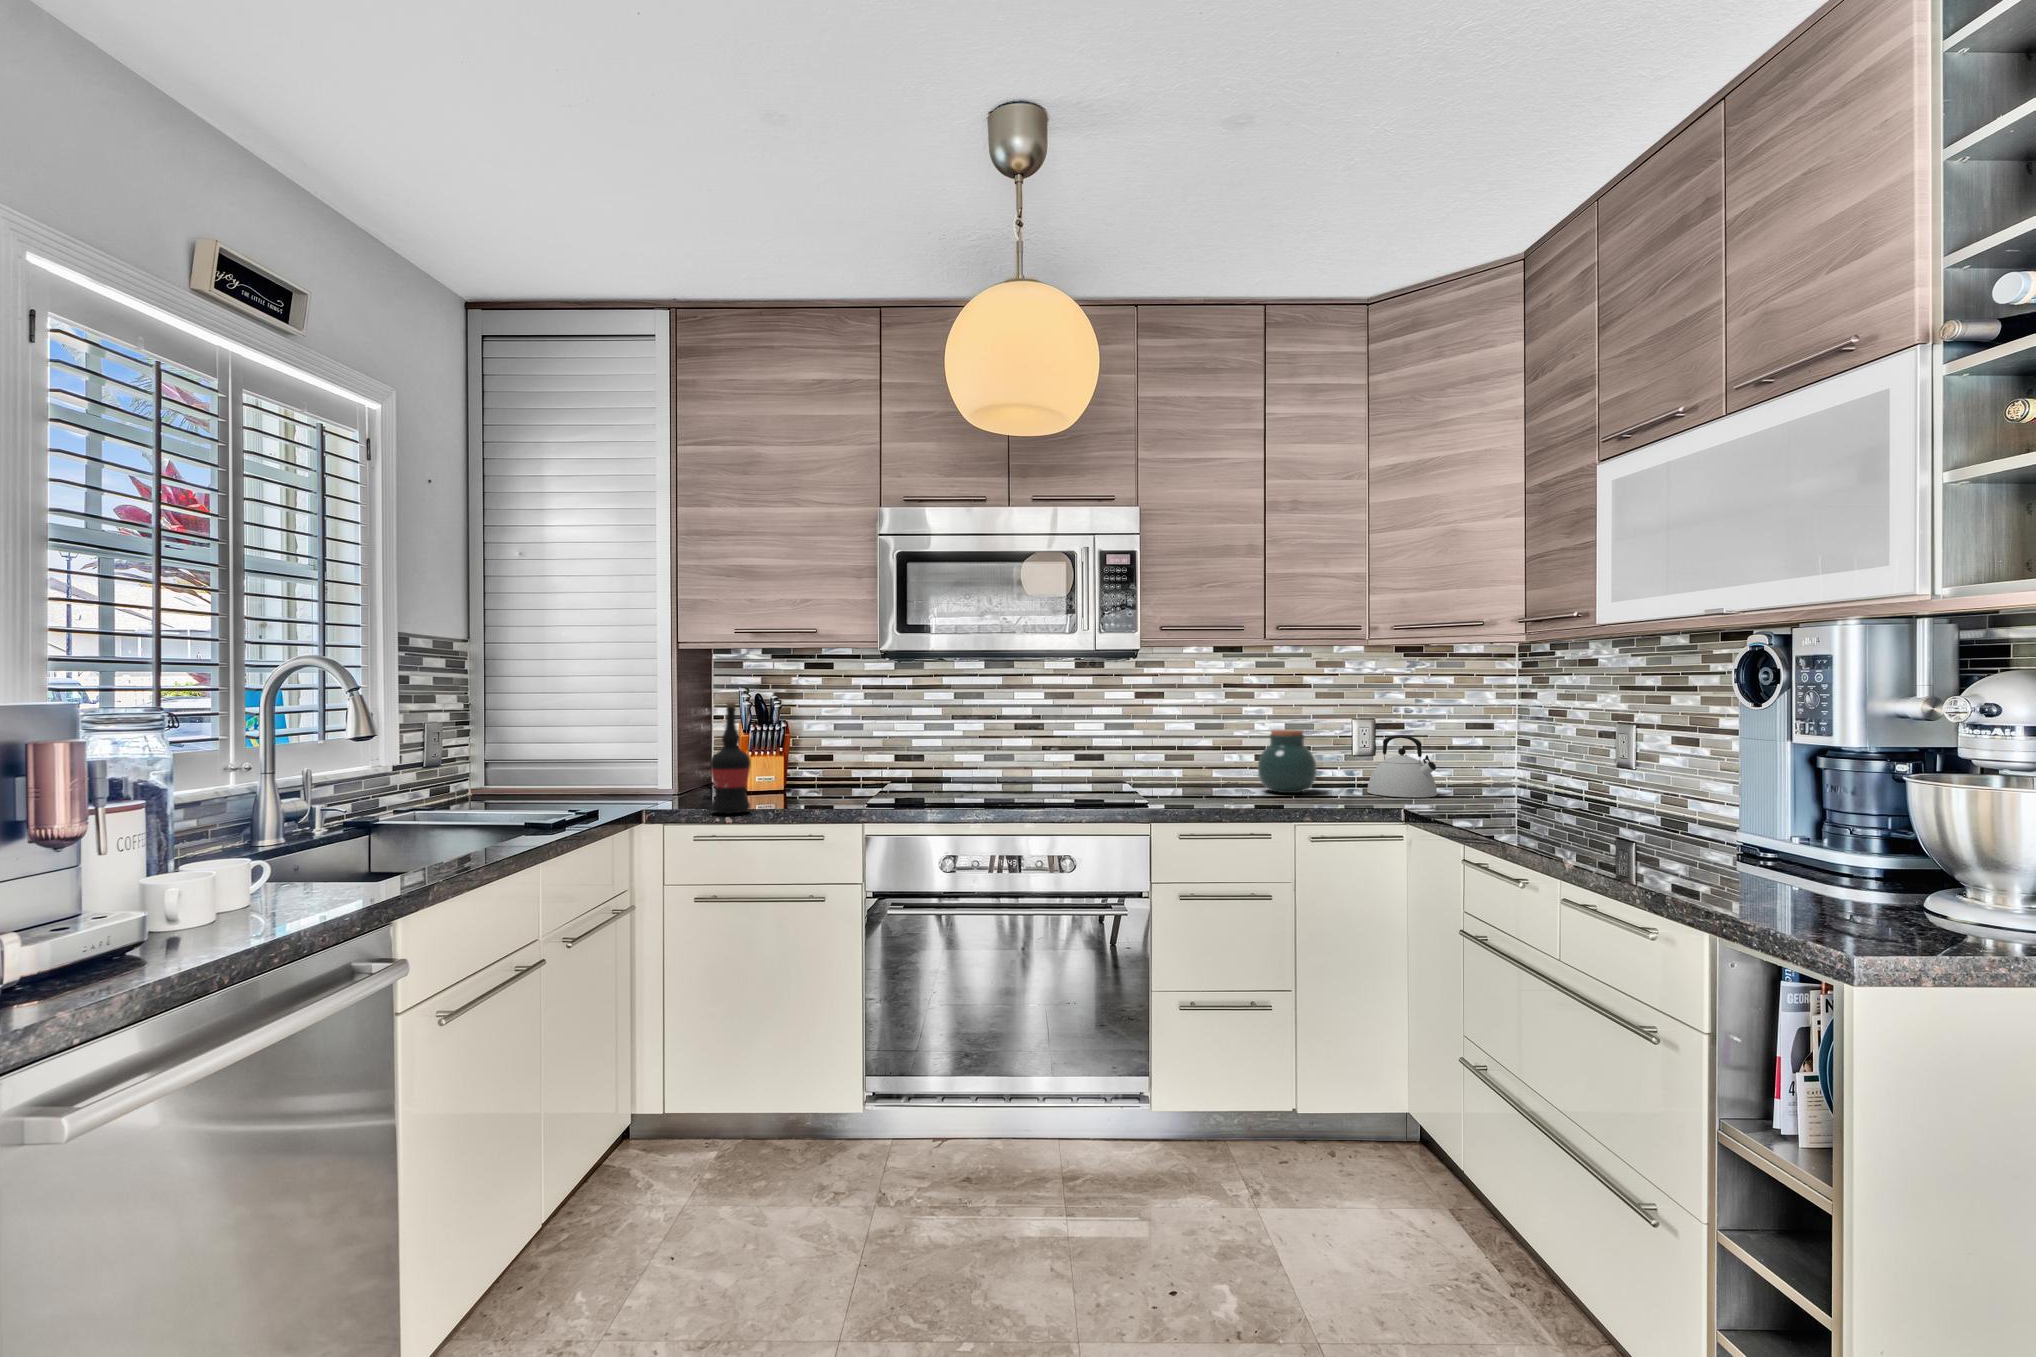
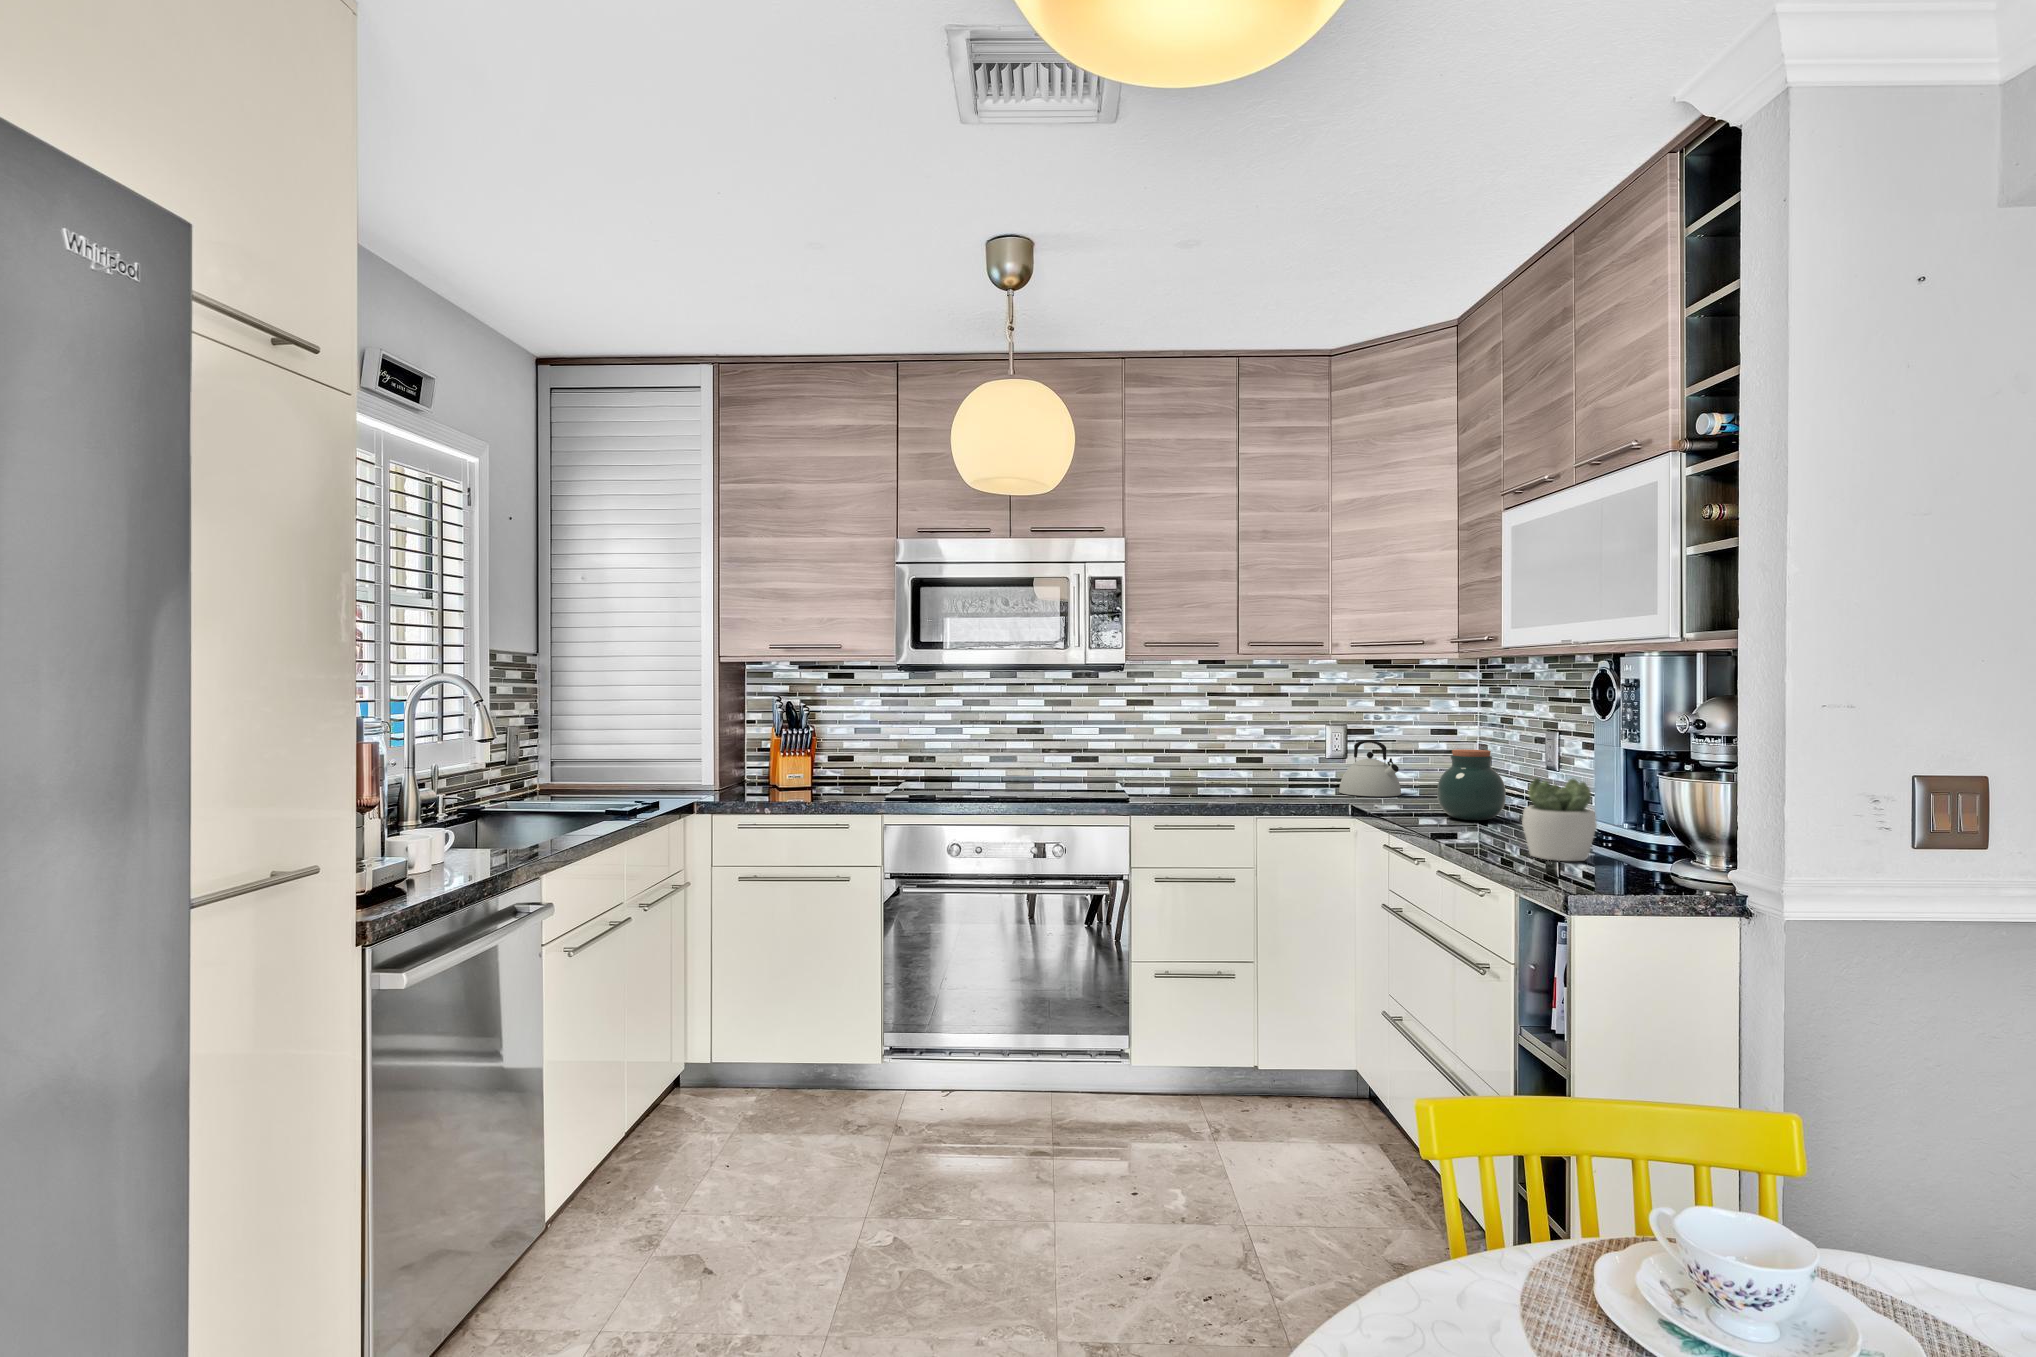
wine bottle: present [710,702,751,814] -> none [750,709,784,805]
jar: present [1258,730,1317,793] -> present [1437,749,1506,820]
succulent plant: none [1662,782,1760,888] -> present [1522,778,1597,861]

